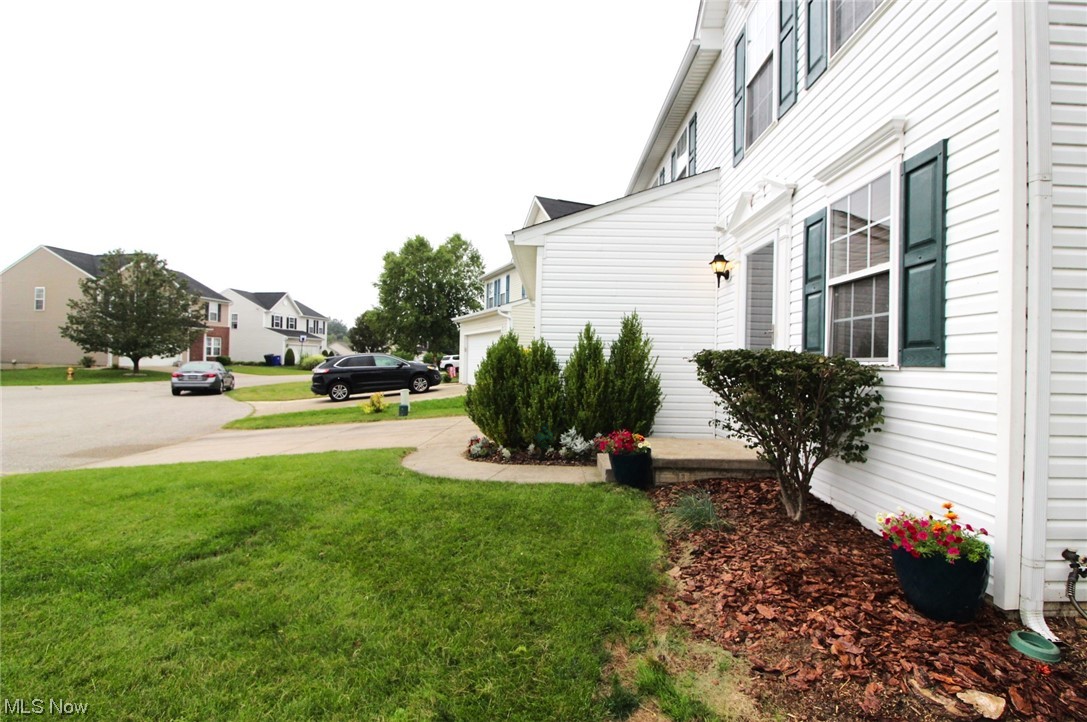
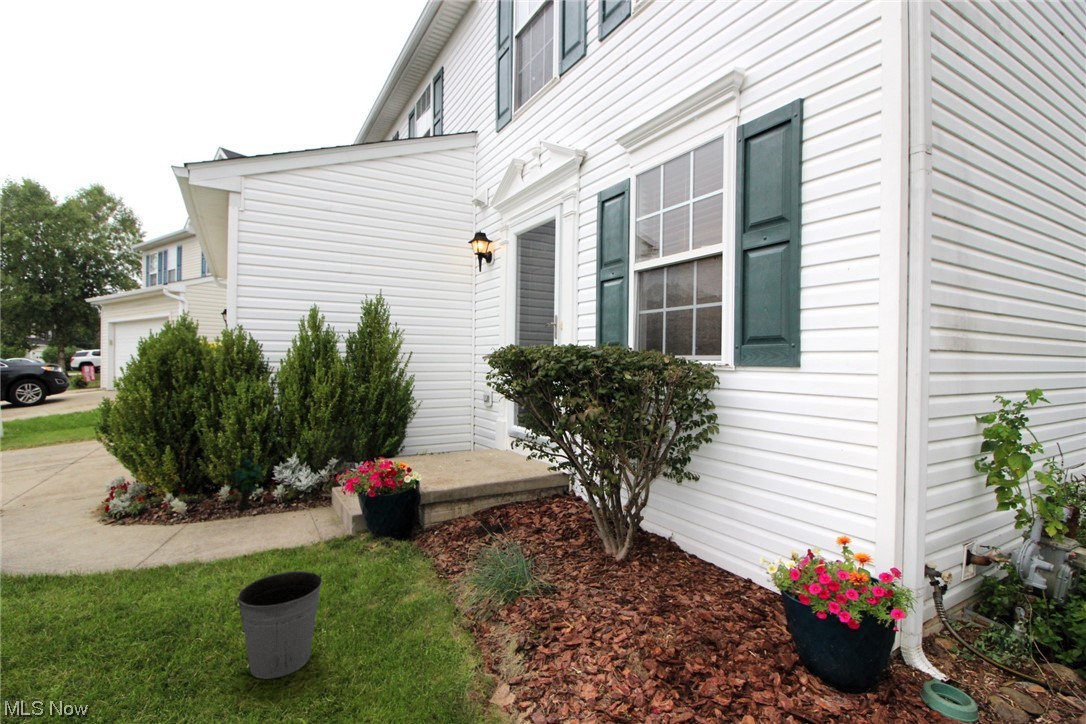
bucket: none [535,479,579,530] -> present [234,571,322,679]

